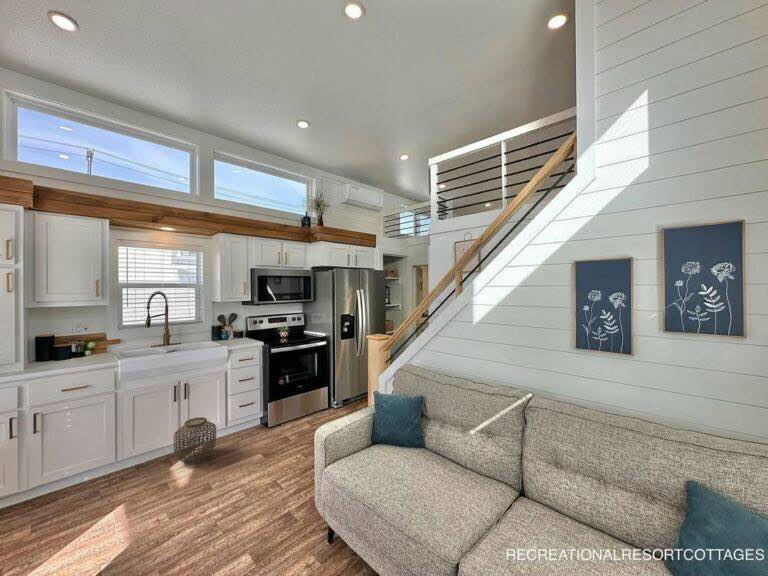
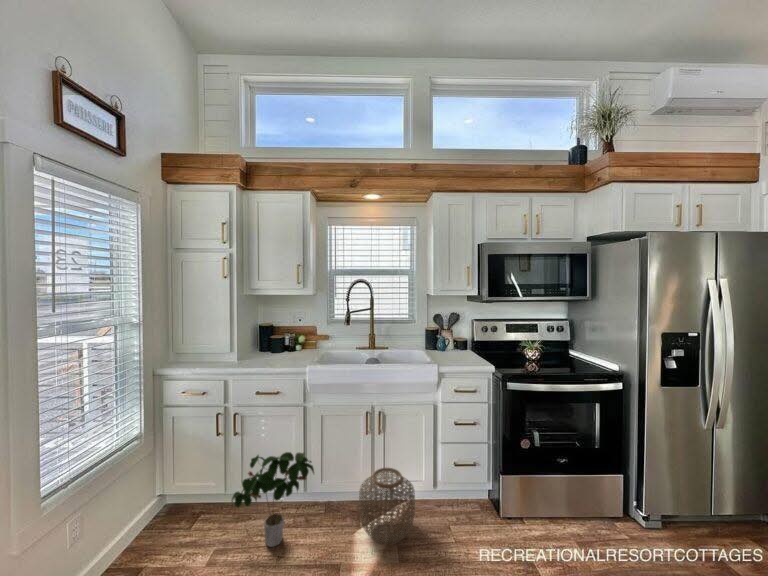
potted plant: none [51,424,135,500] -> present [232,452,314,547]

